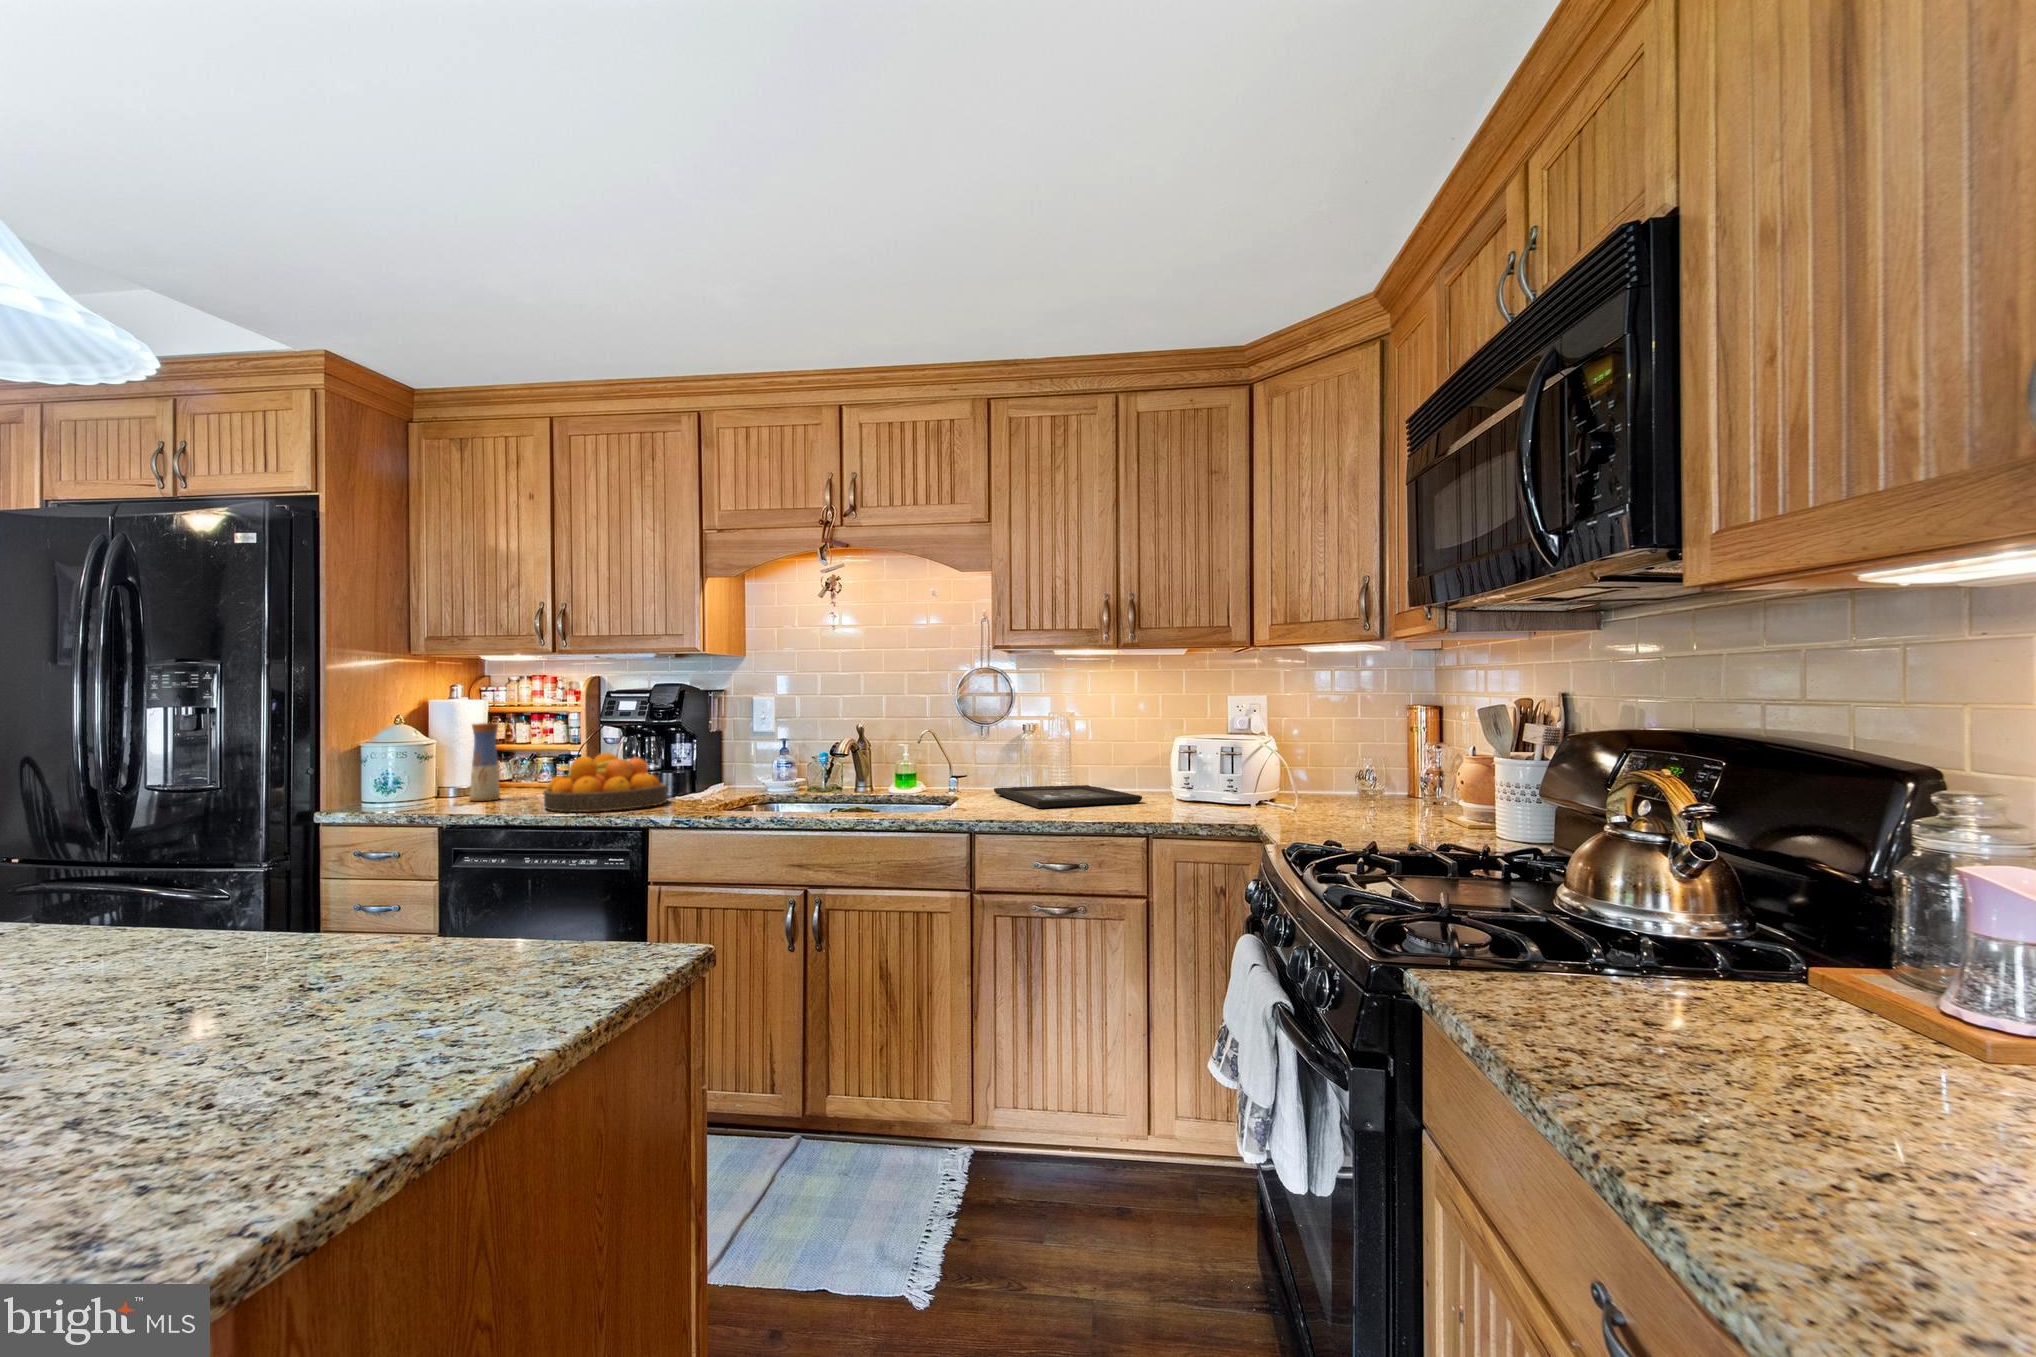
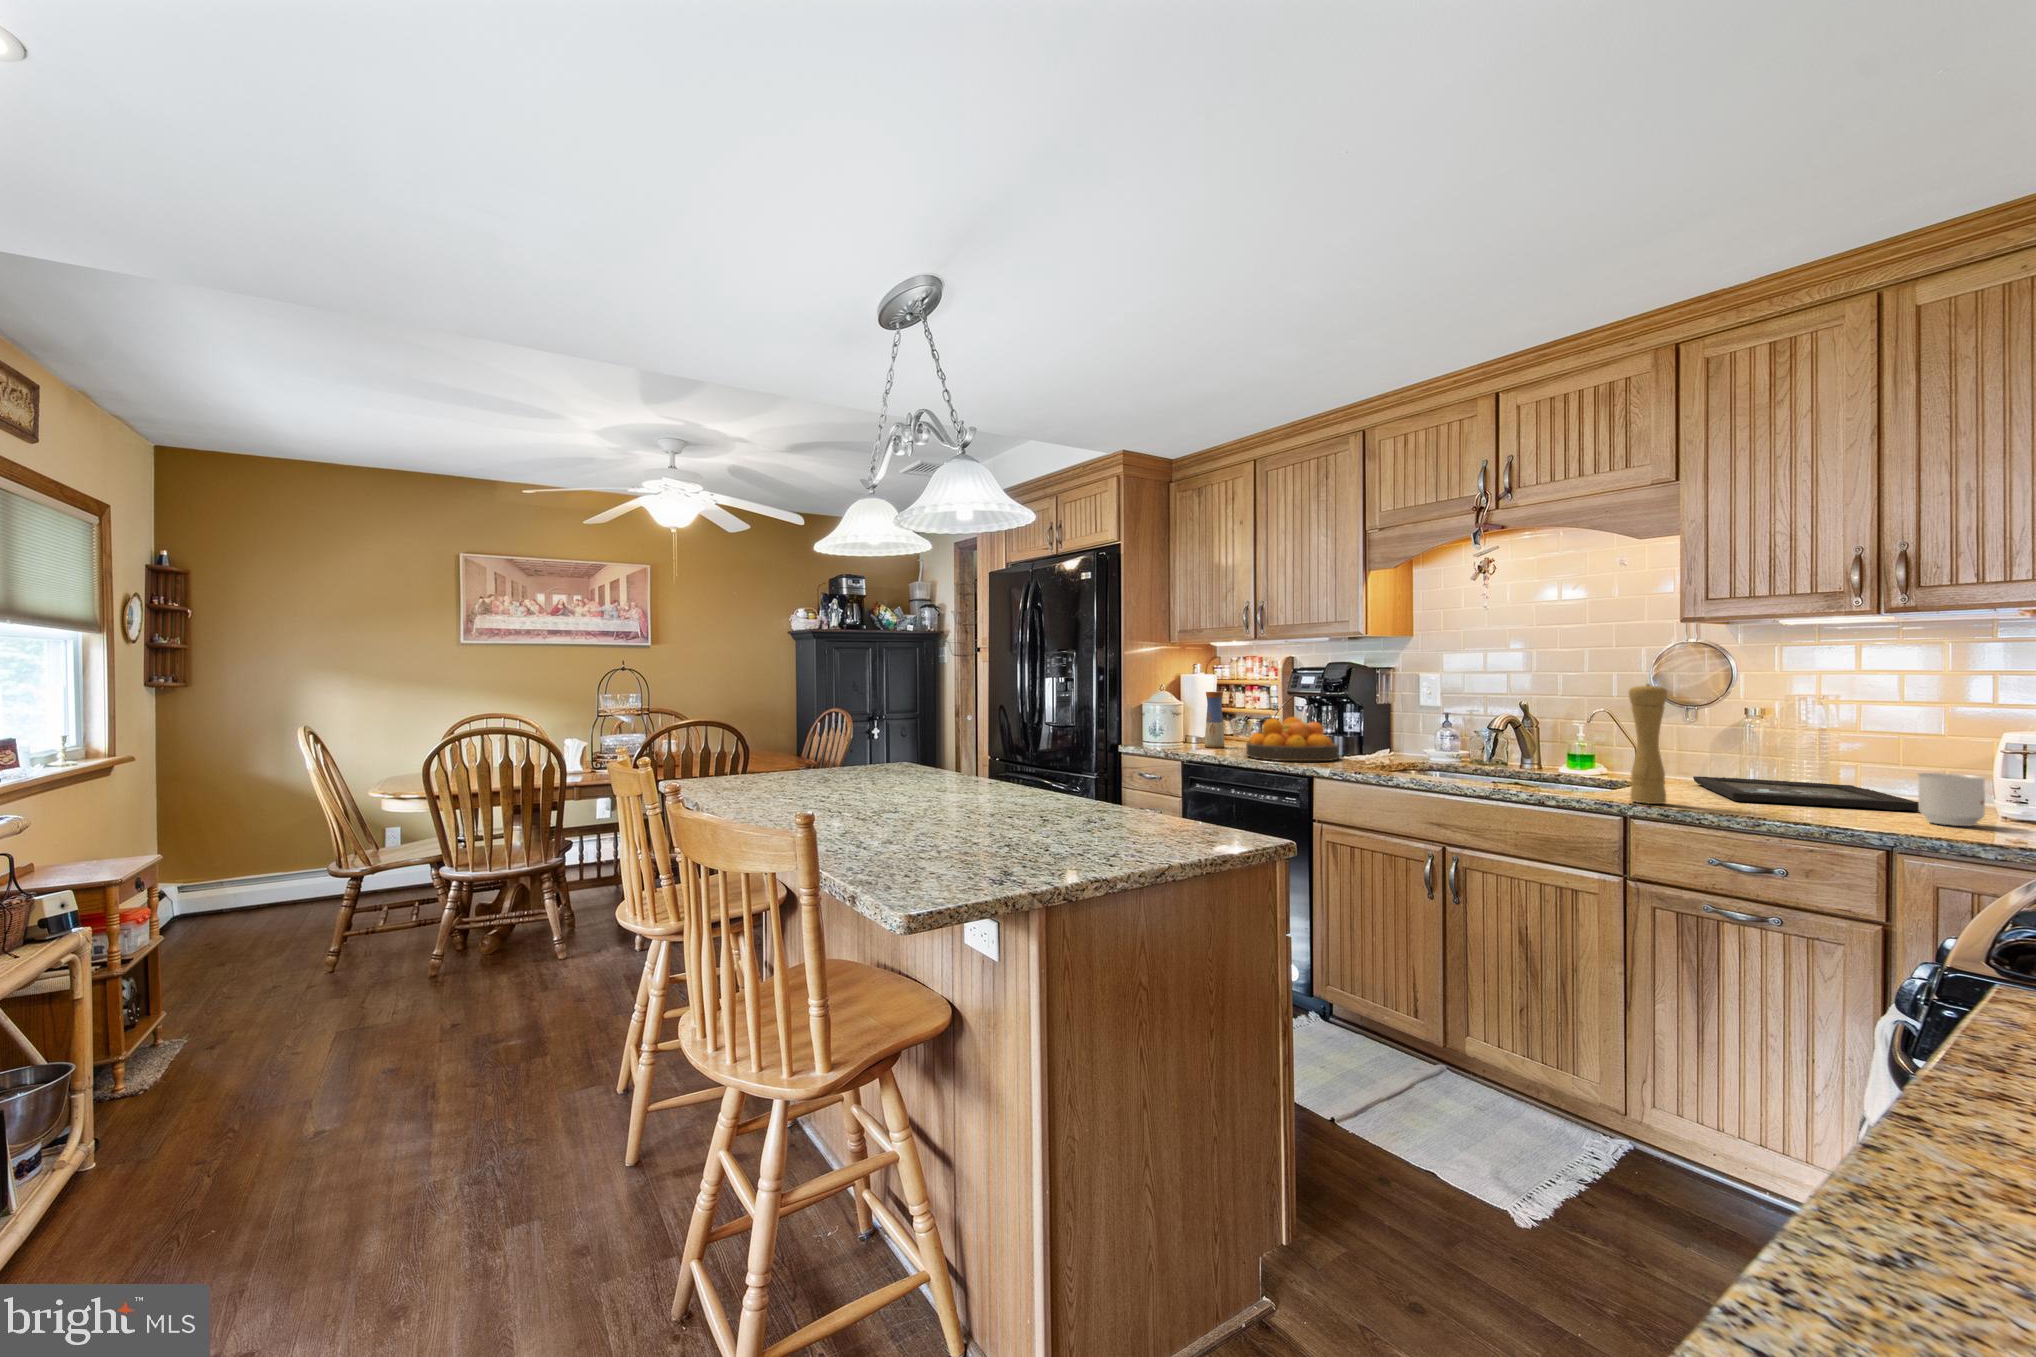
pepper mill: none [974,706,1002,820] -> present [1629,684,1667,804]
mug: none [1148,772,1183,812] -> present [1918,773,1985,826]

